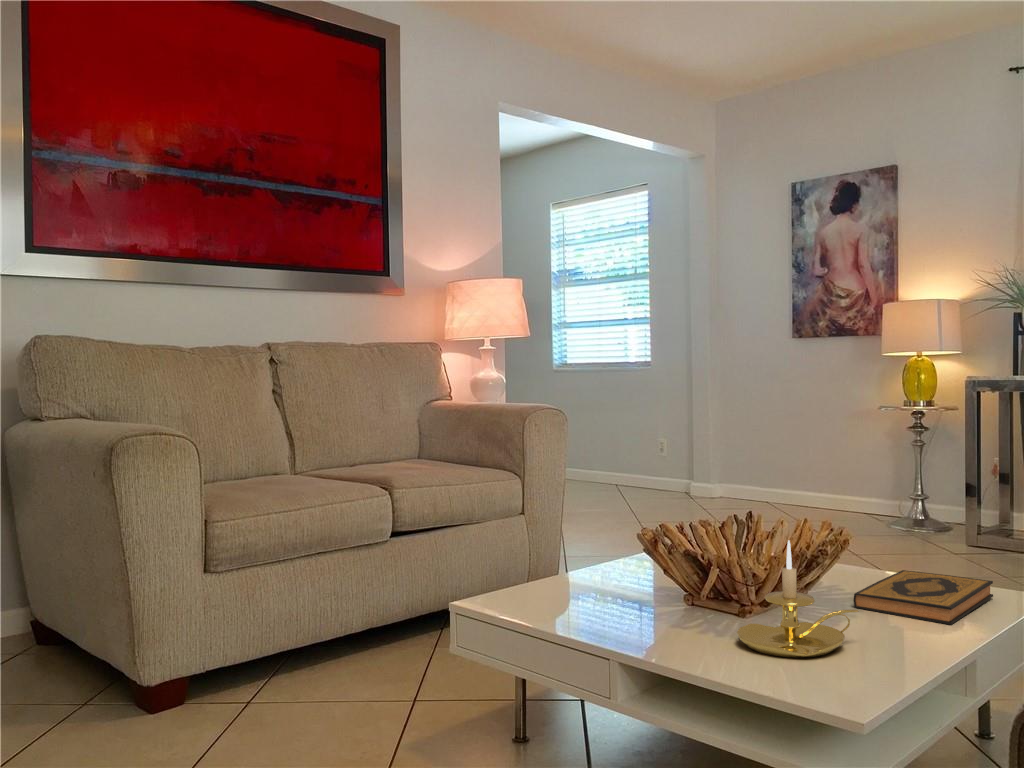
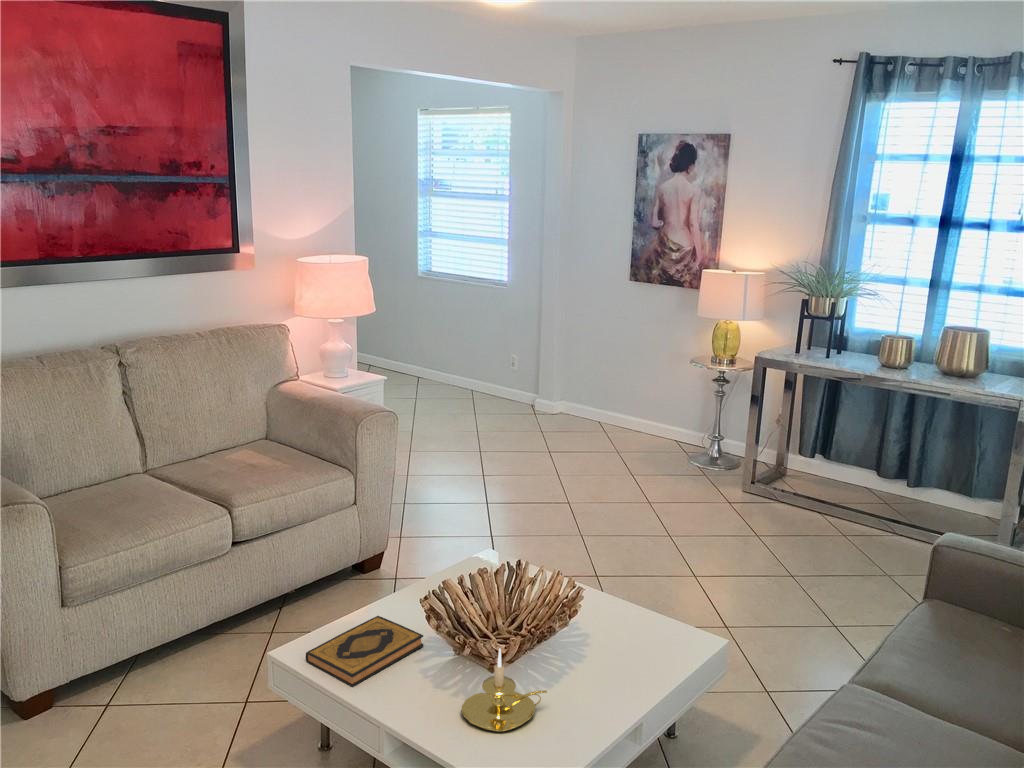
hardback book: present [853,570,993,625] -> present [306,616,423,687]

